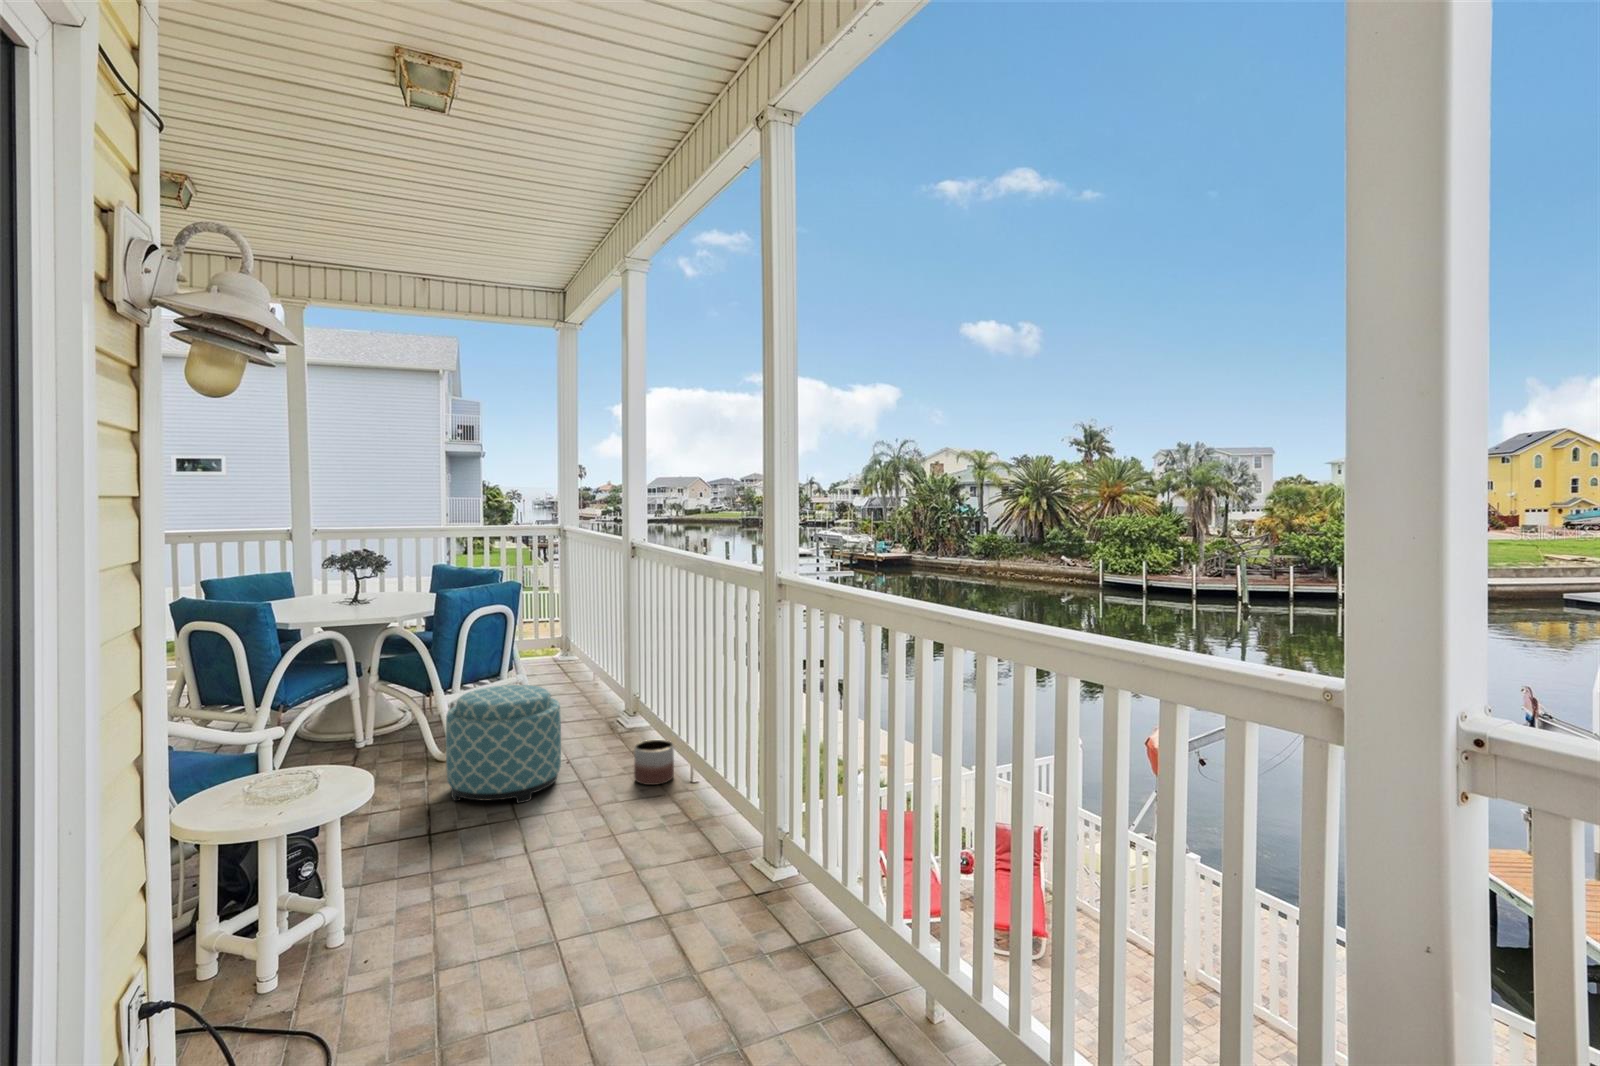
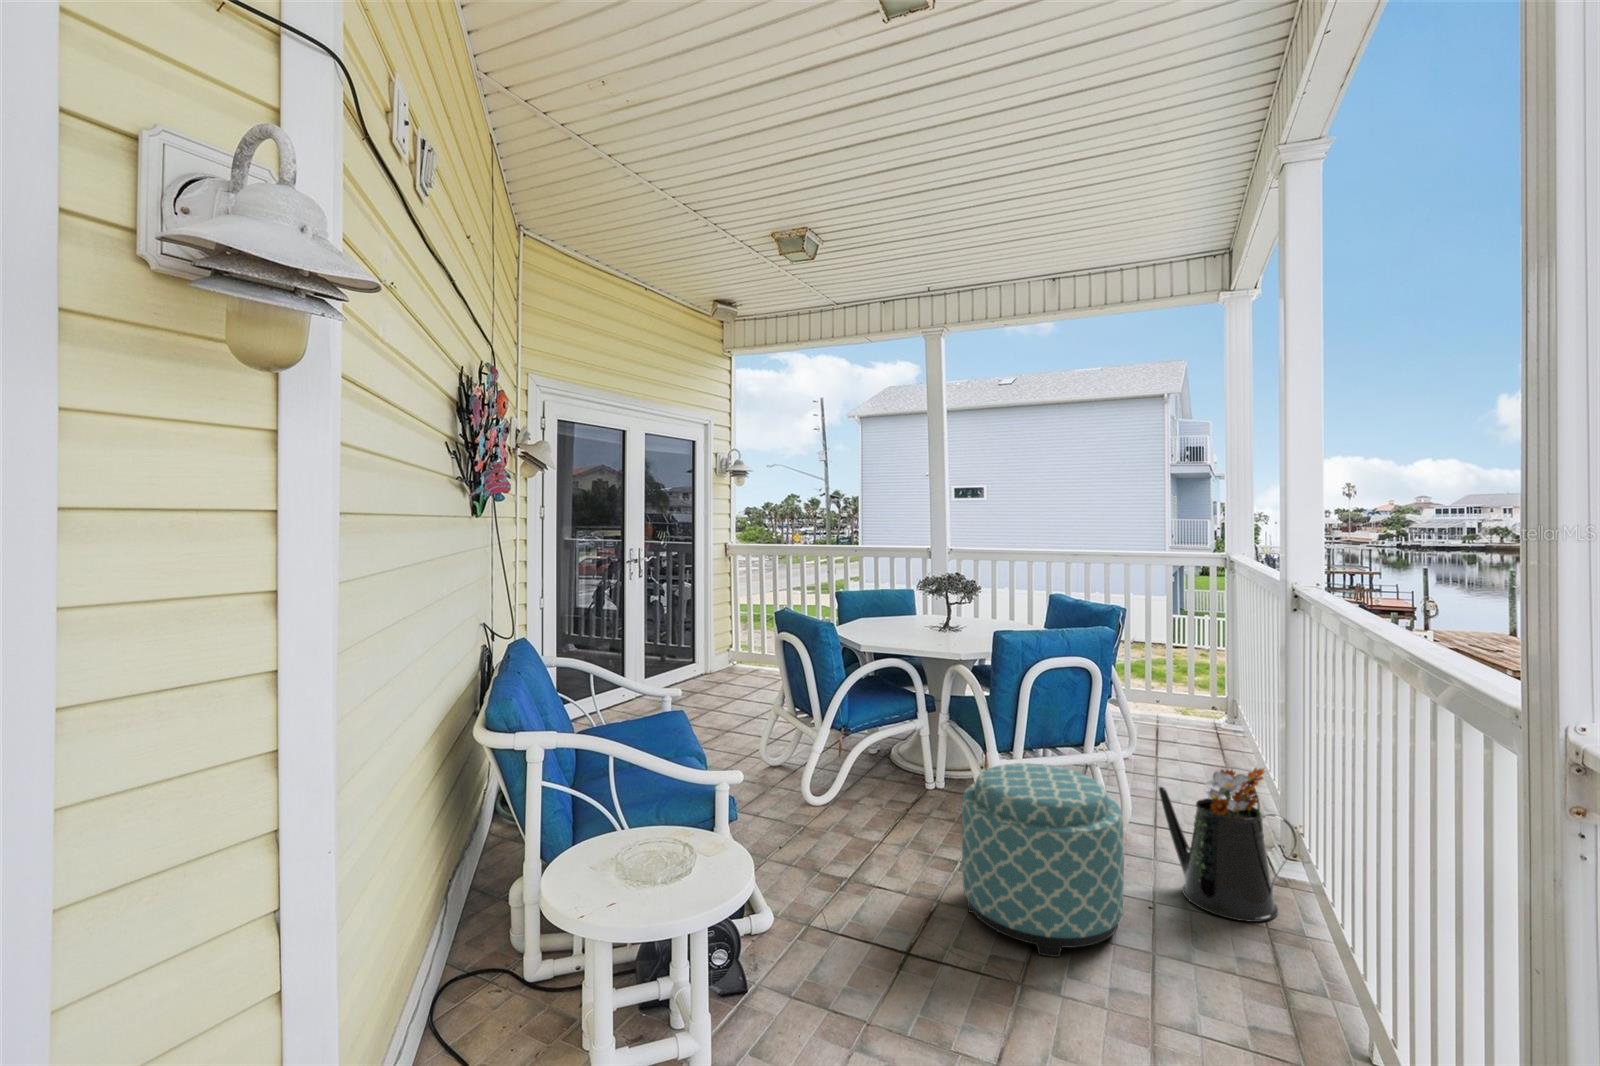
watering can: none [565,657,644,754] -> present [1159,768,1297,922]
planter: present [634,740,674,785] -> none [1245,931,1332,1036]

